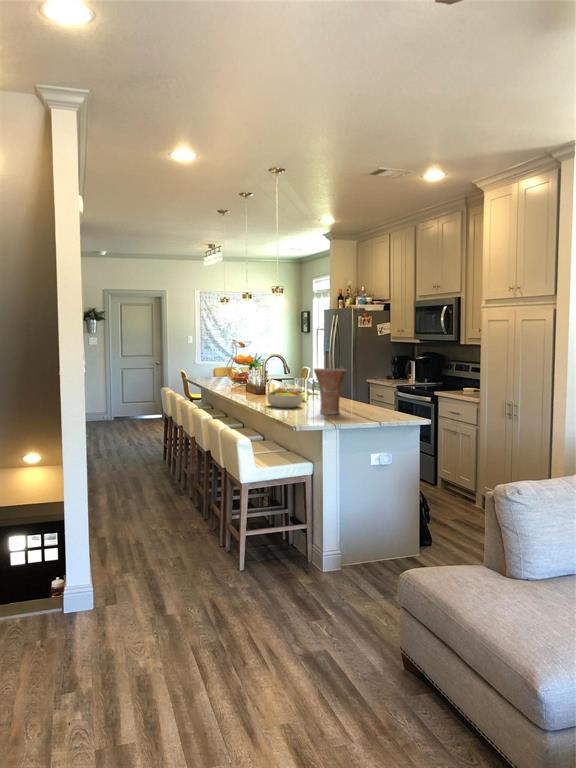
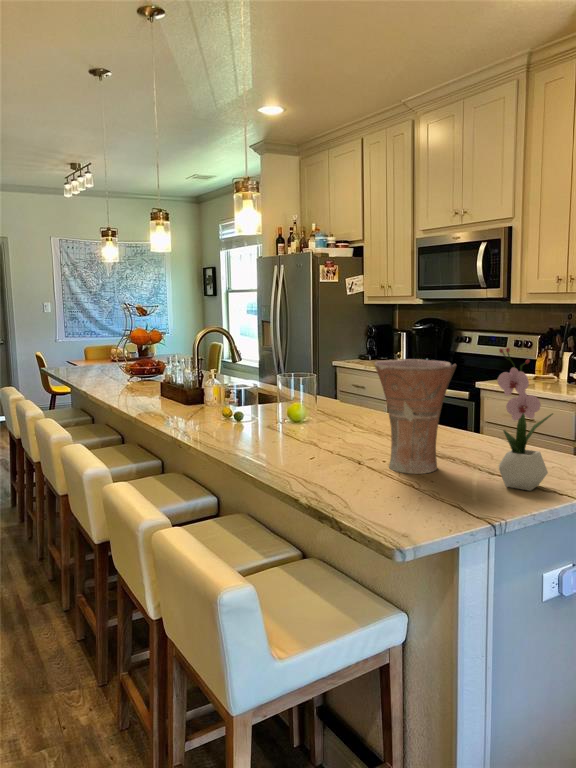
flower arrangement: none [349,363,374,419] -> present [498,348,553,491]
fruit bowl: present [267,387,303,408] -> none [234,399,322,450]

